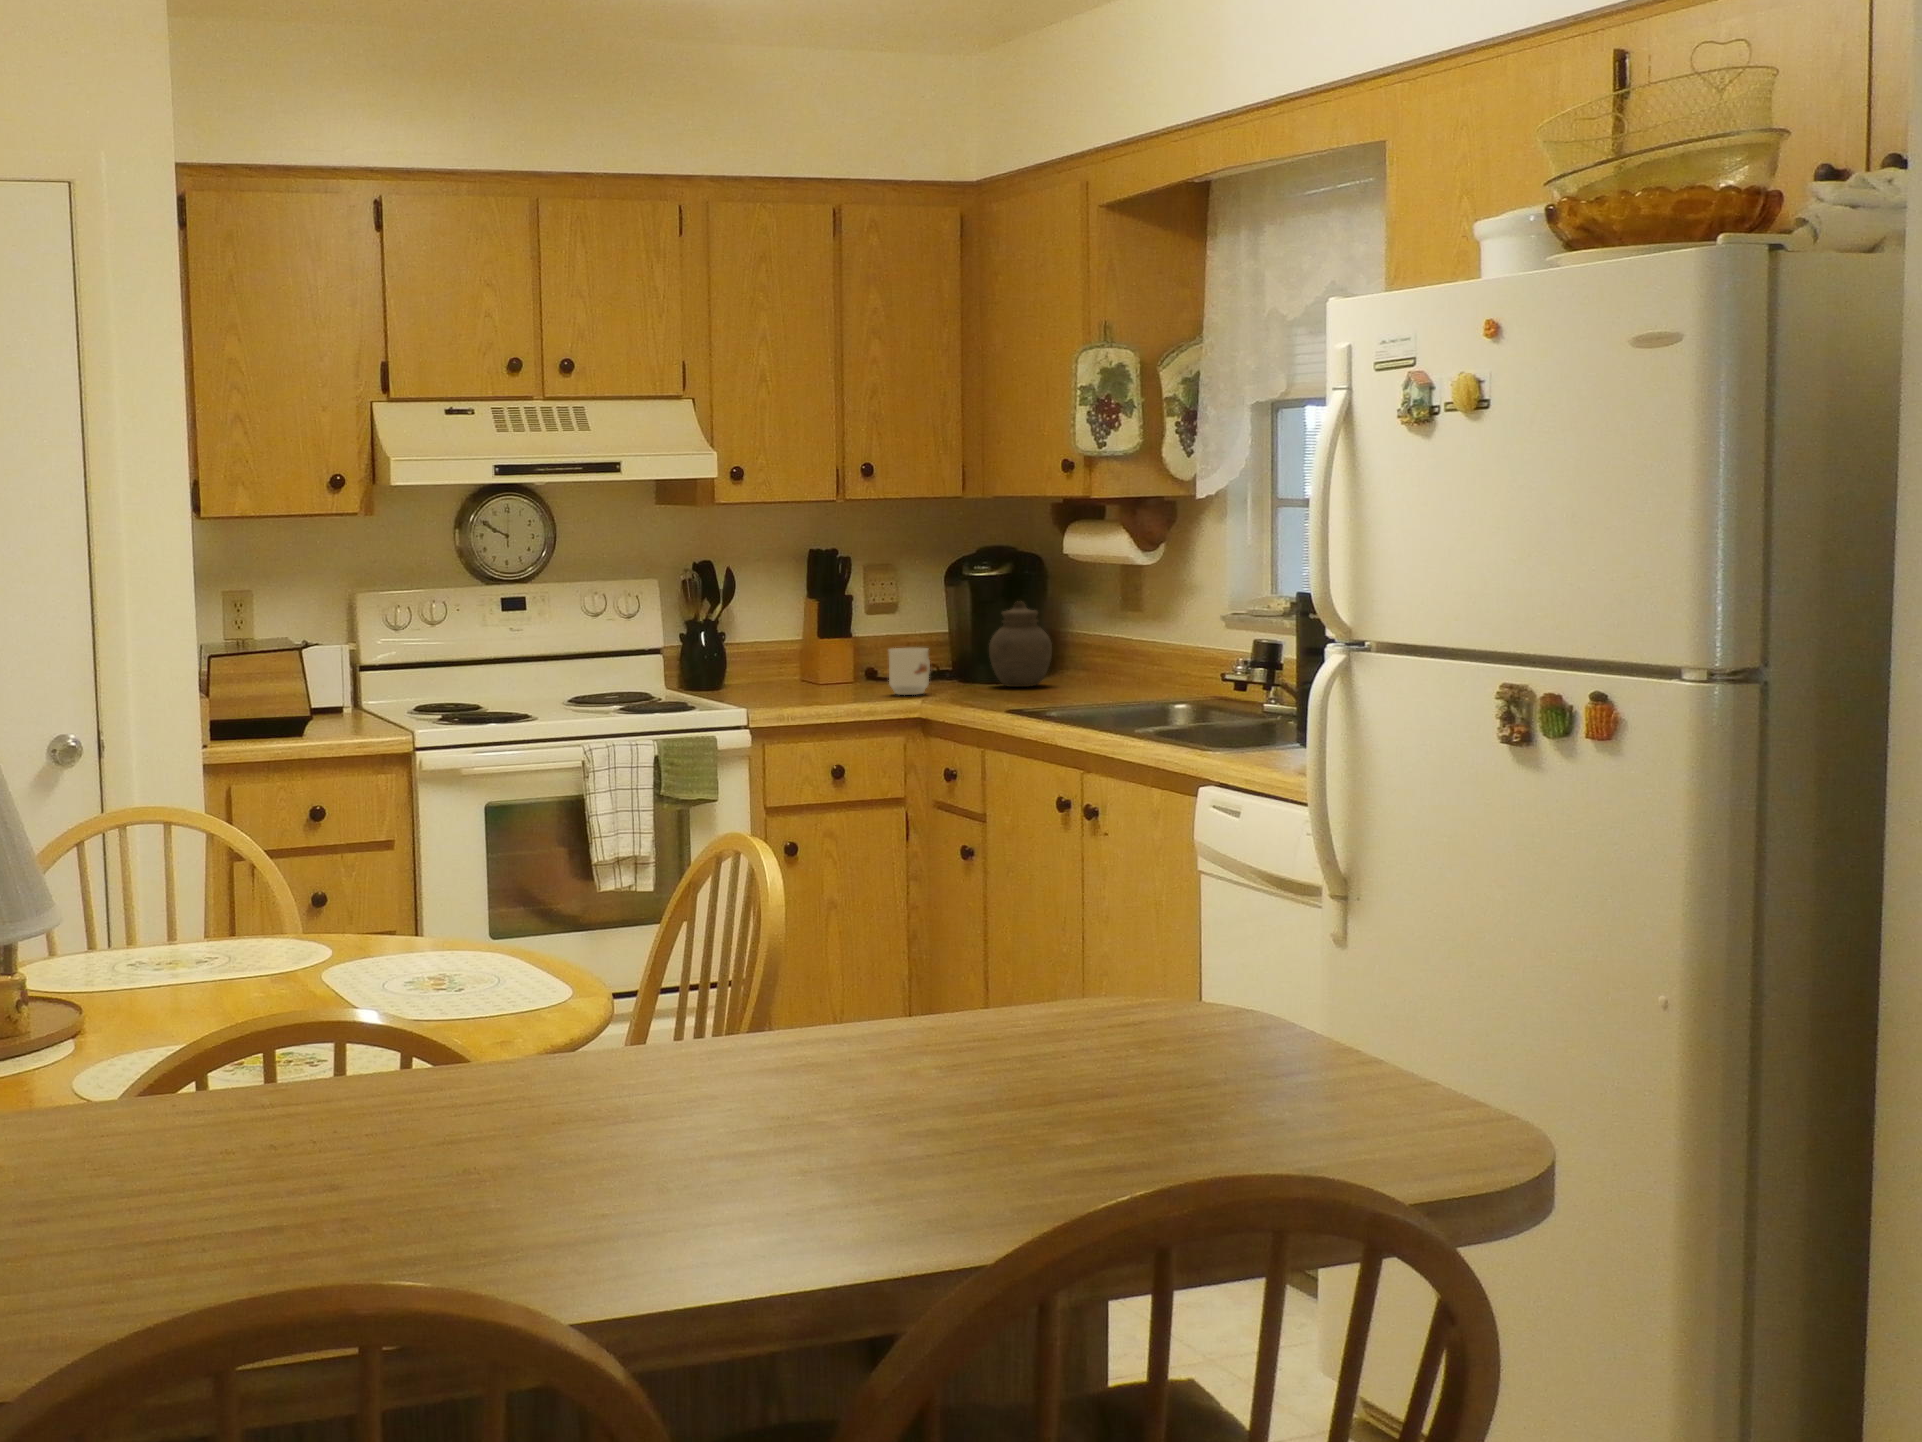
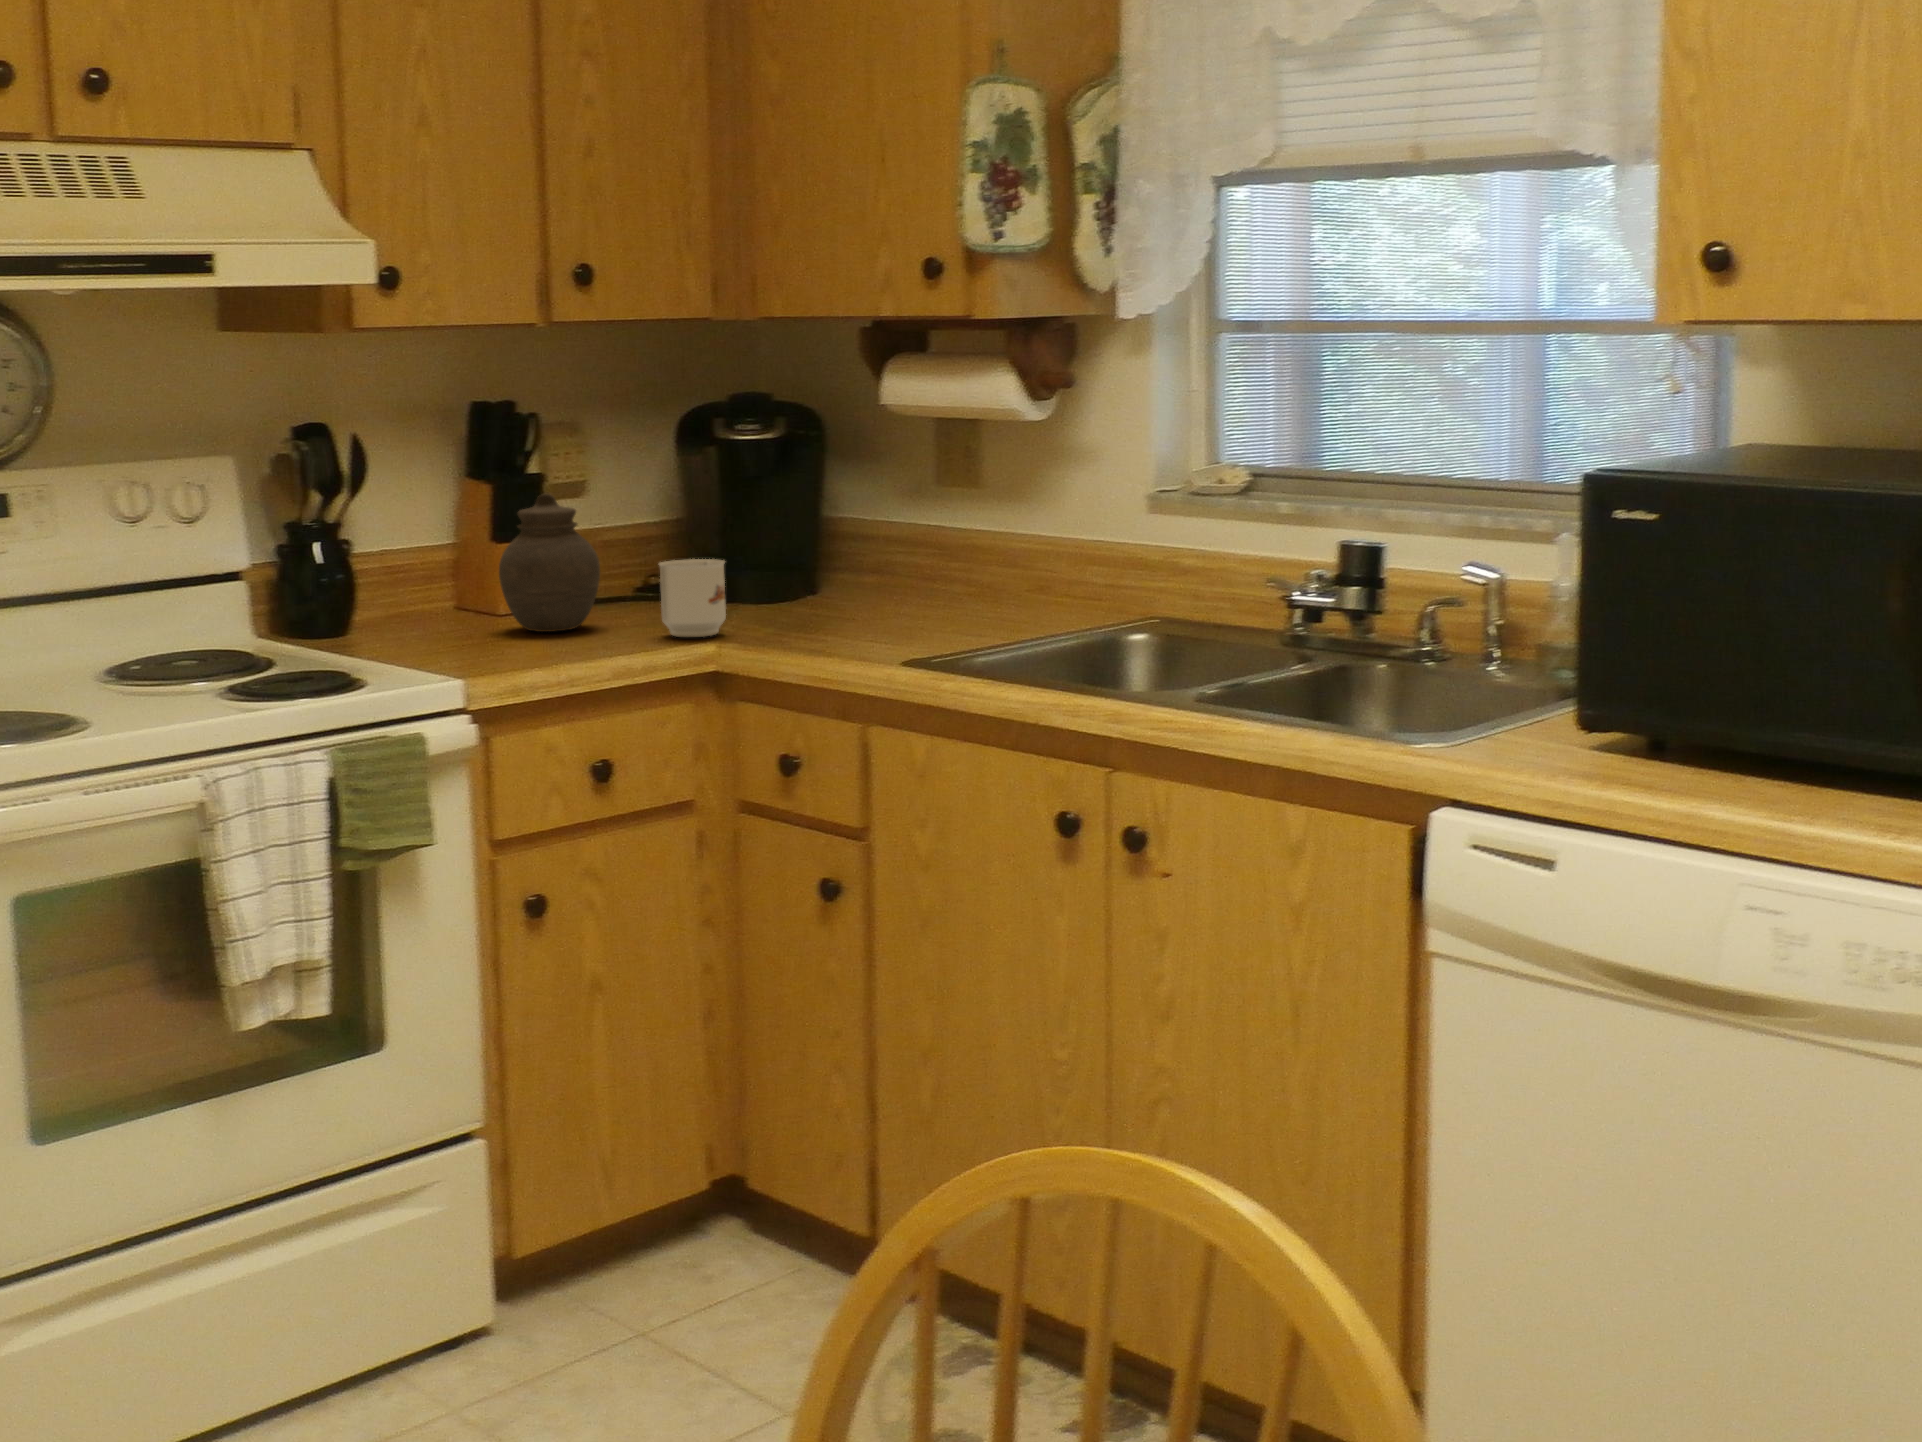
jar: present [989,602,1052,687] -> present [499,494,600,632]

